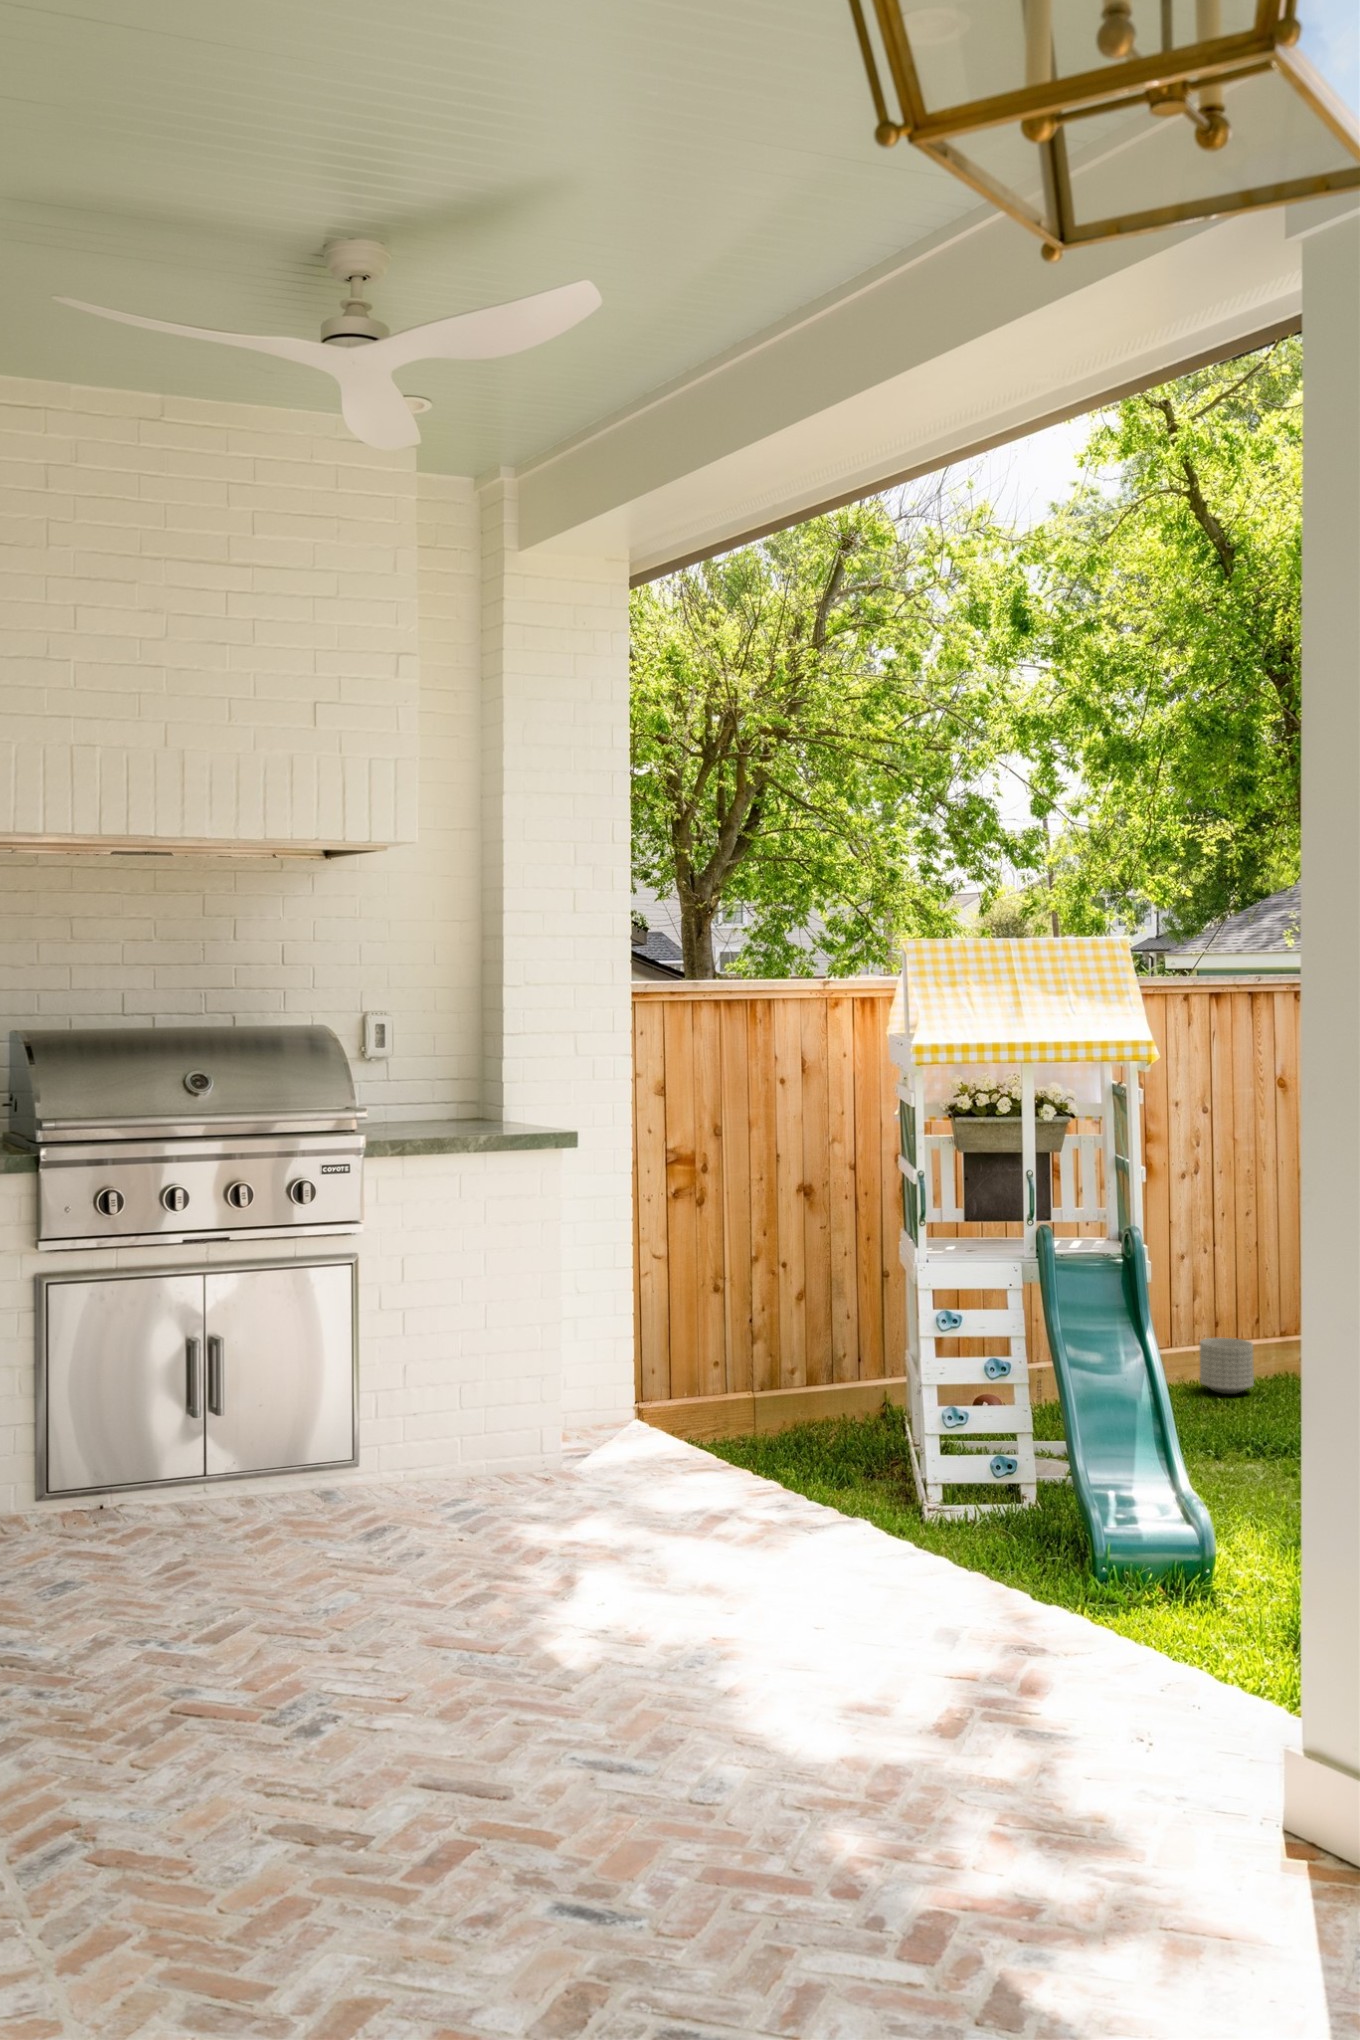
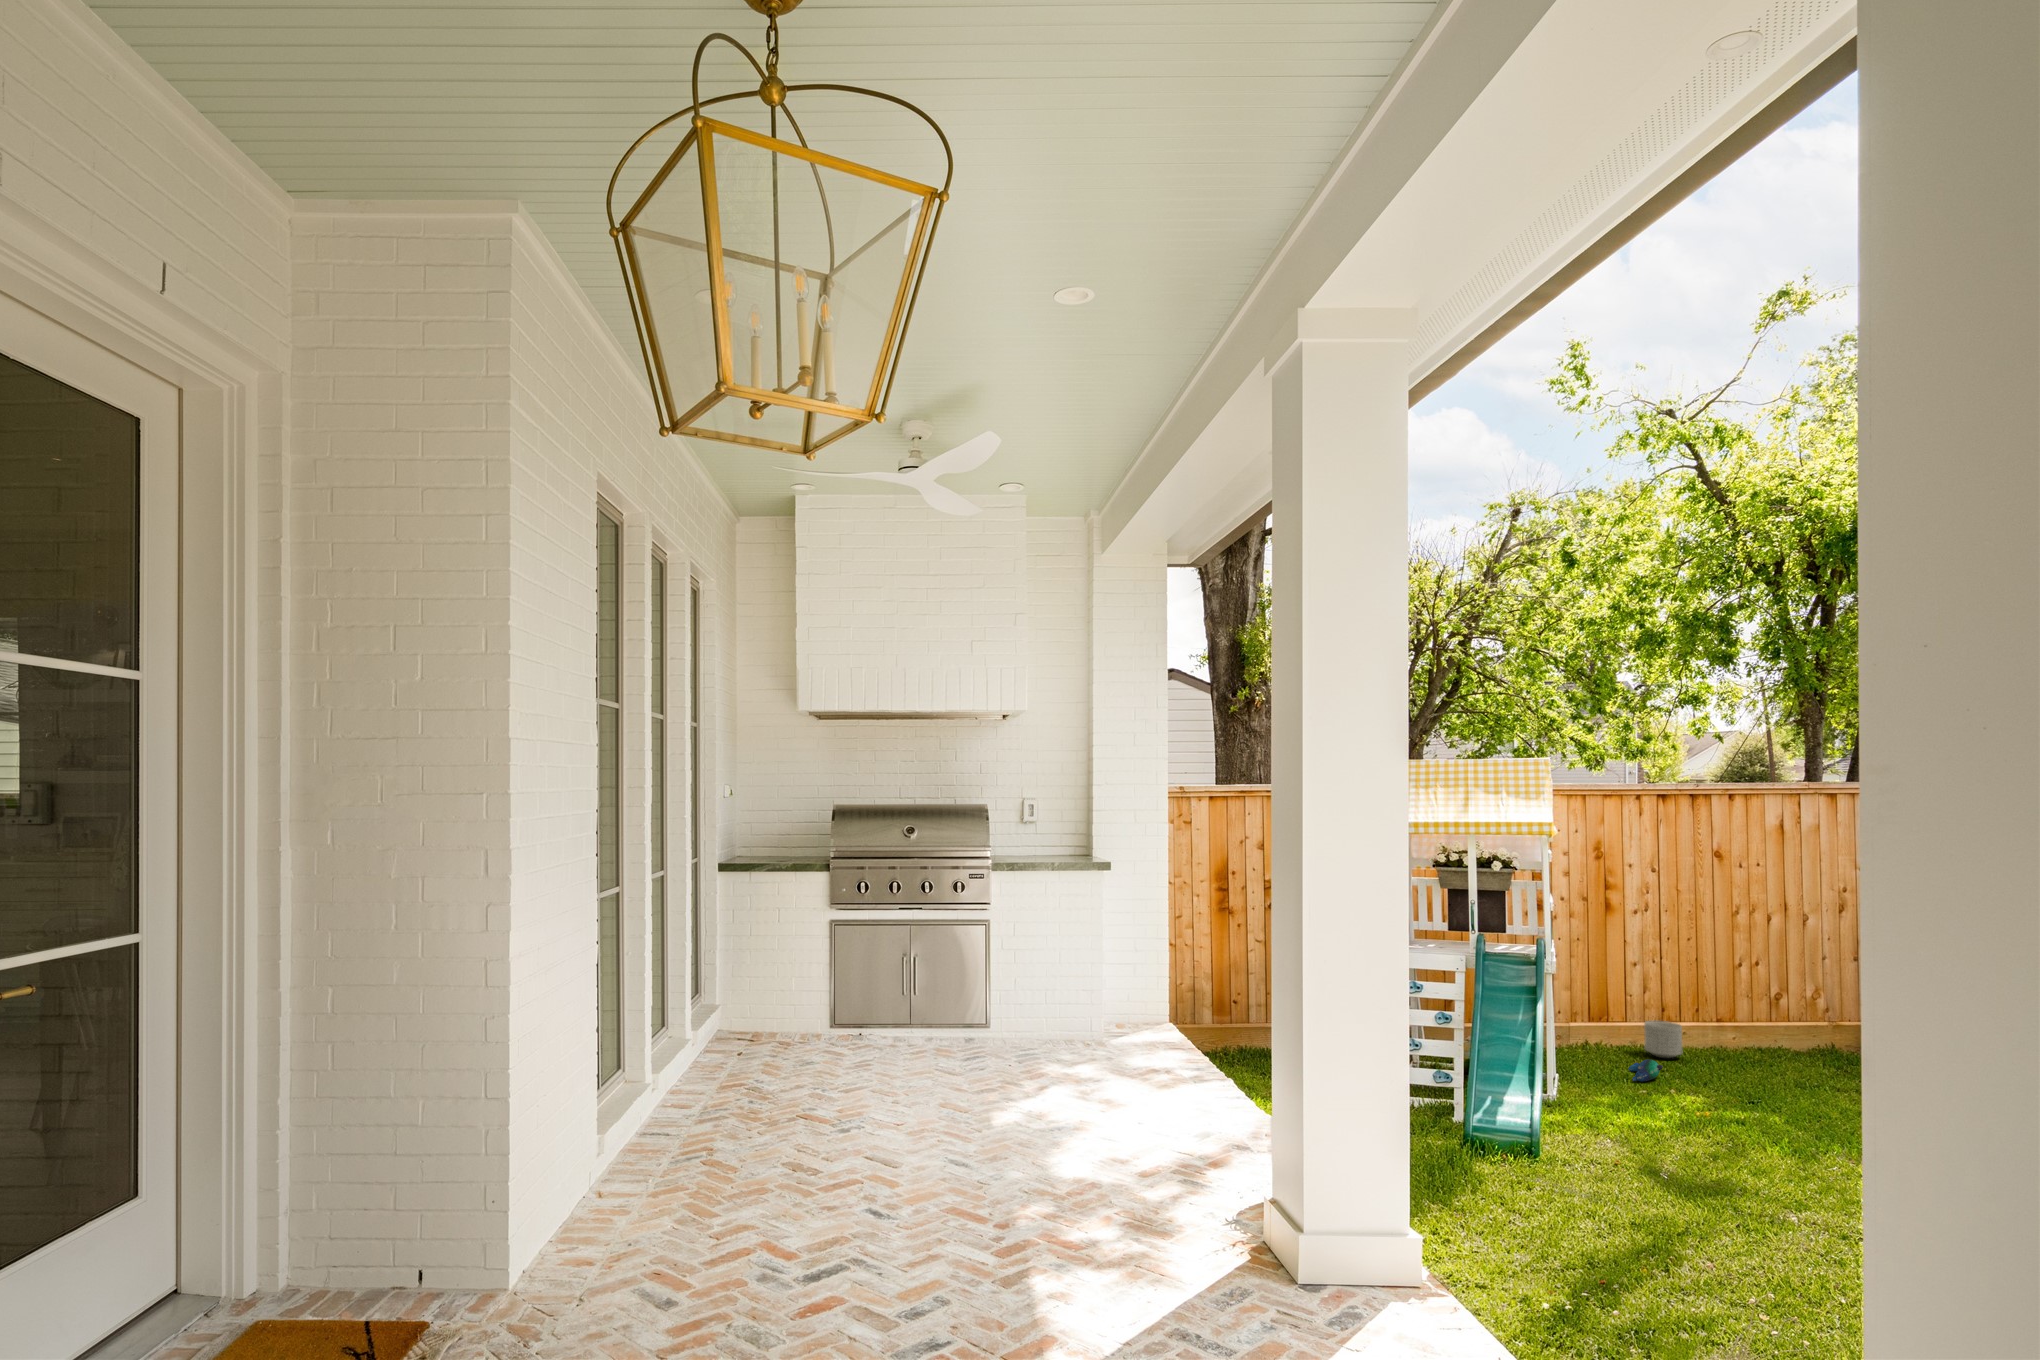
plush toy: none [1202,1400,1261,1437] -> present [1628,1059,1663,1082]

